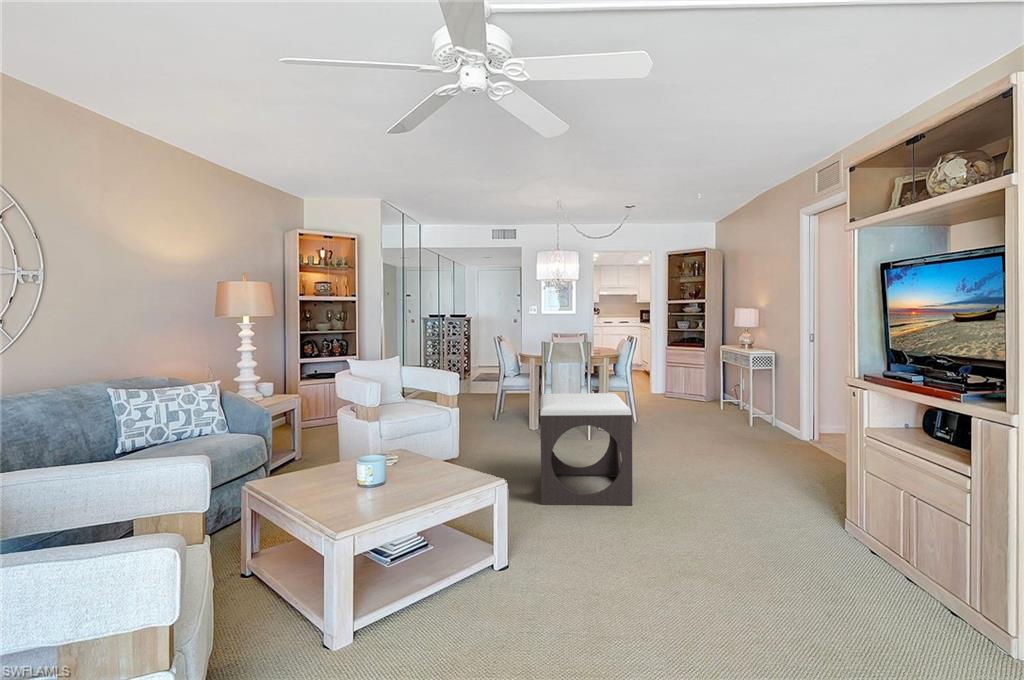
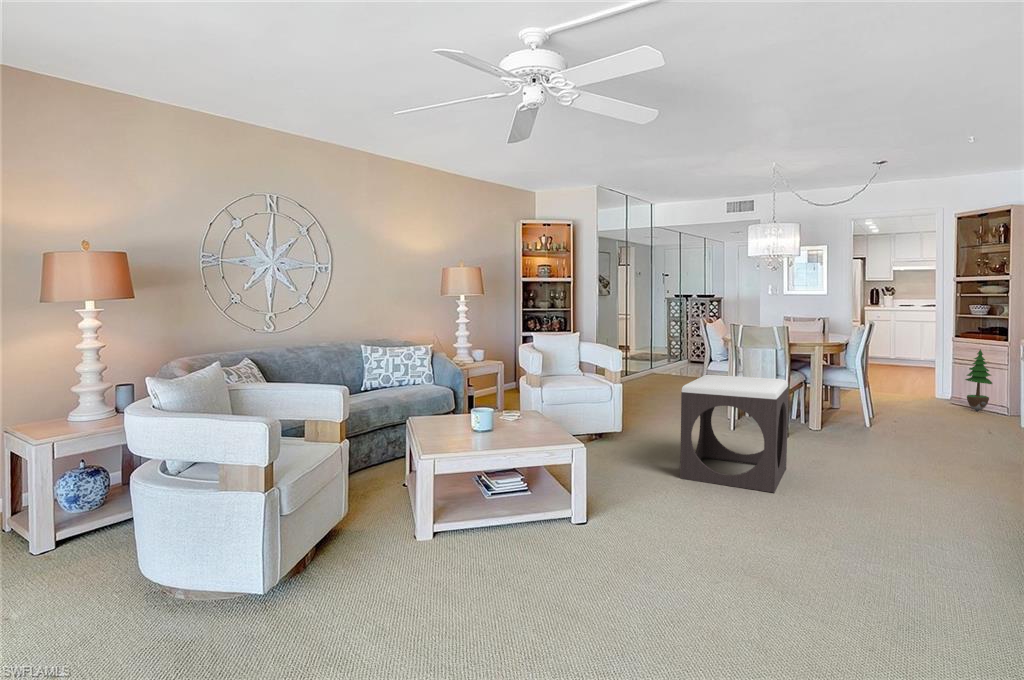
potted tree: none [681,354,699,402] -> present [965,349,992,411]

